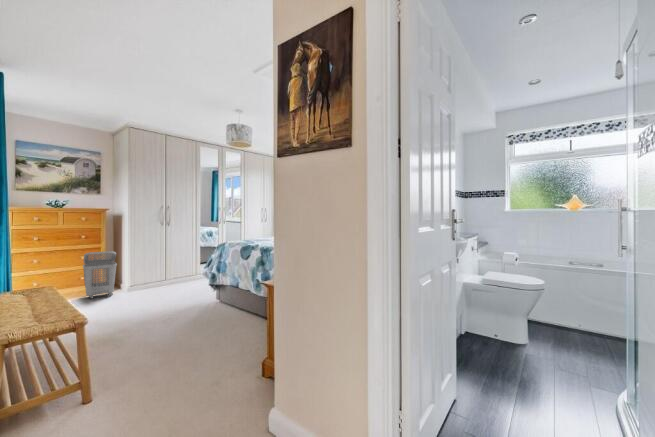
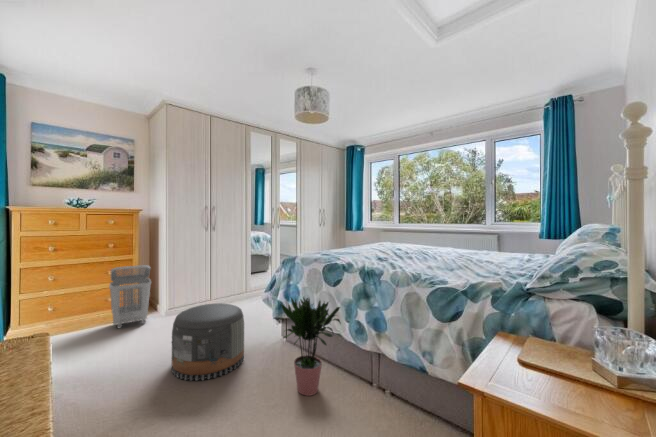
potted plant: none [206,262,250,325] -> present [281,297,340,396]
pouf: none [134,275,187,322] -> present [172,303,244,381]

